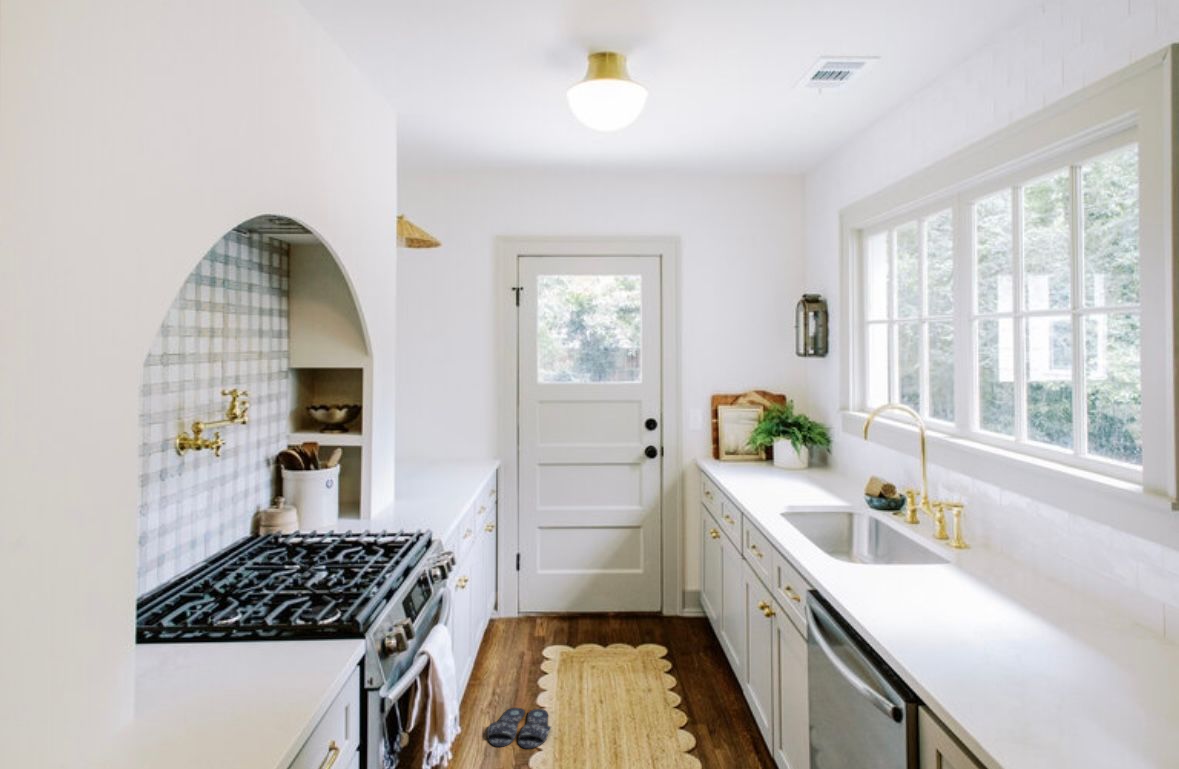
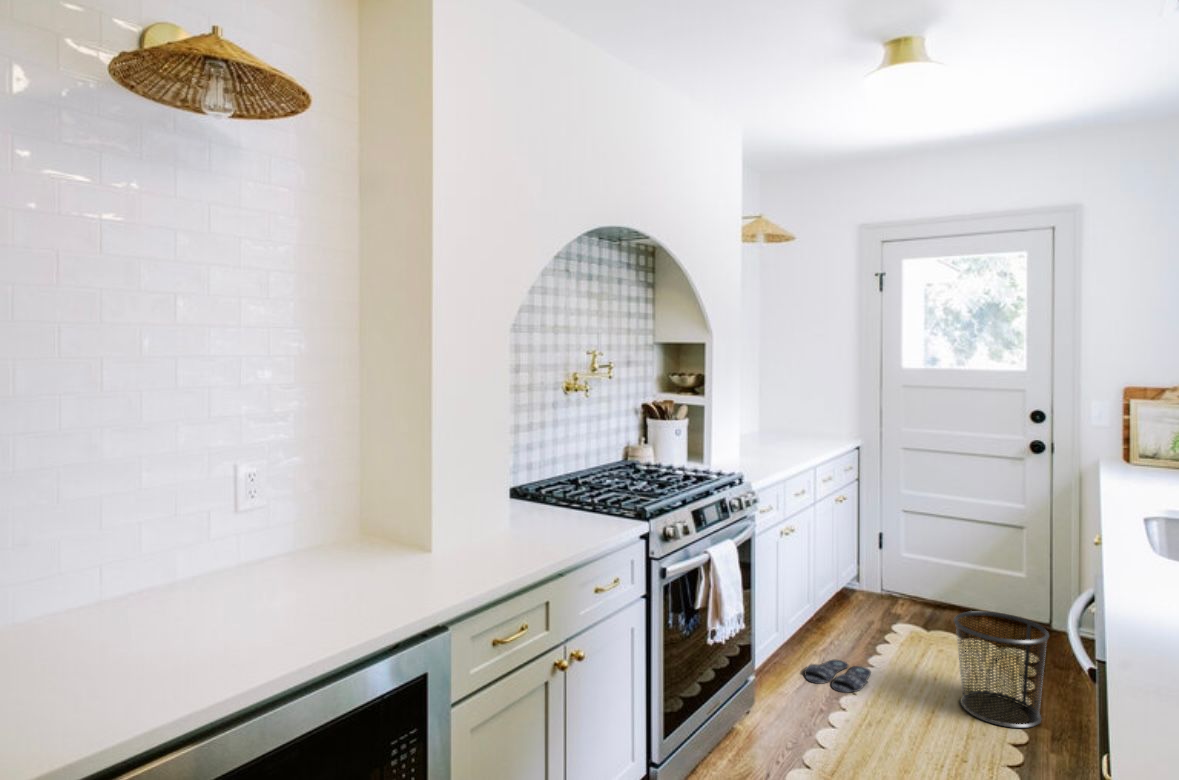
waste bin: none [626,626,702,736] -> present [954,611,1049,728]

